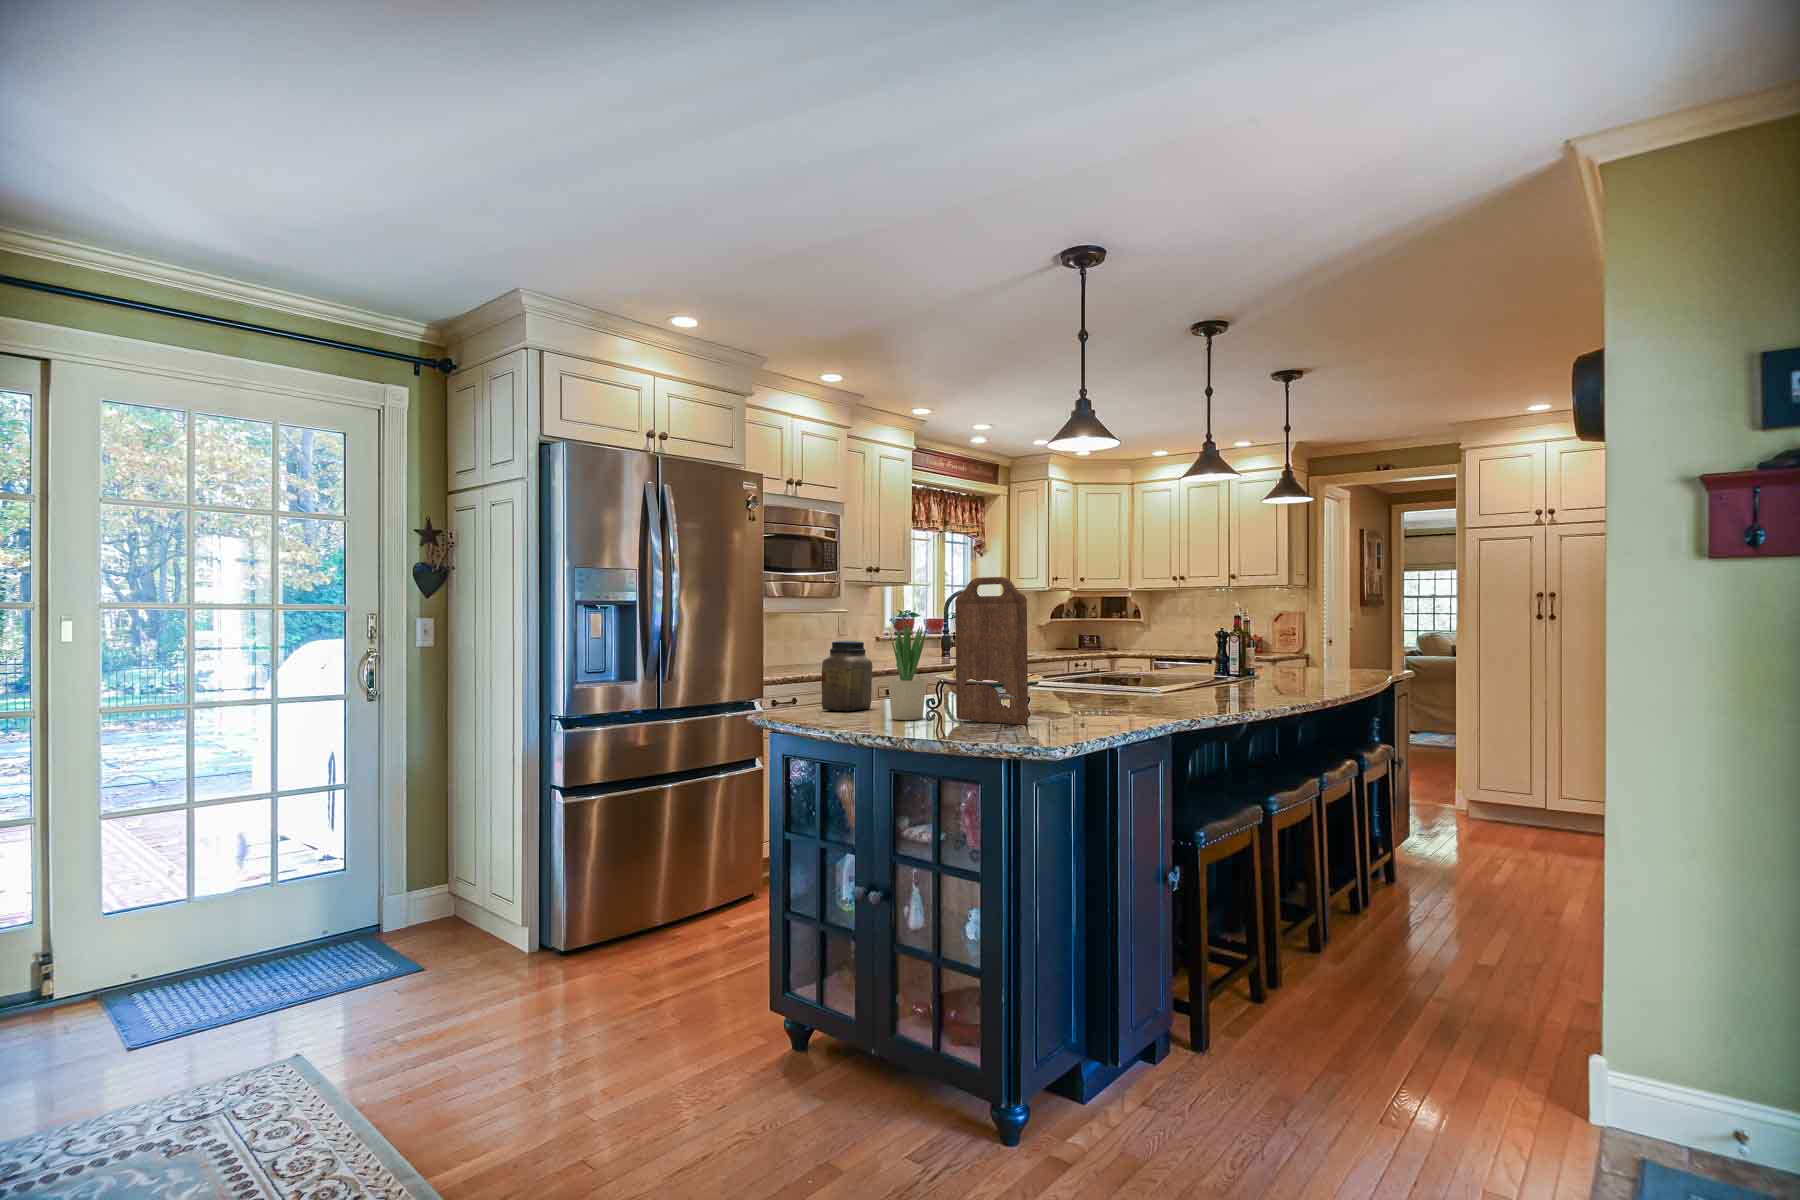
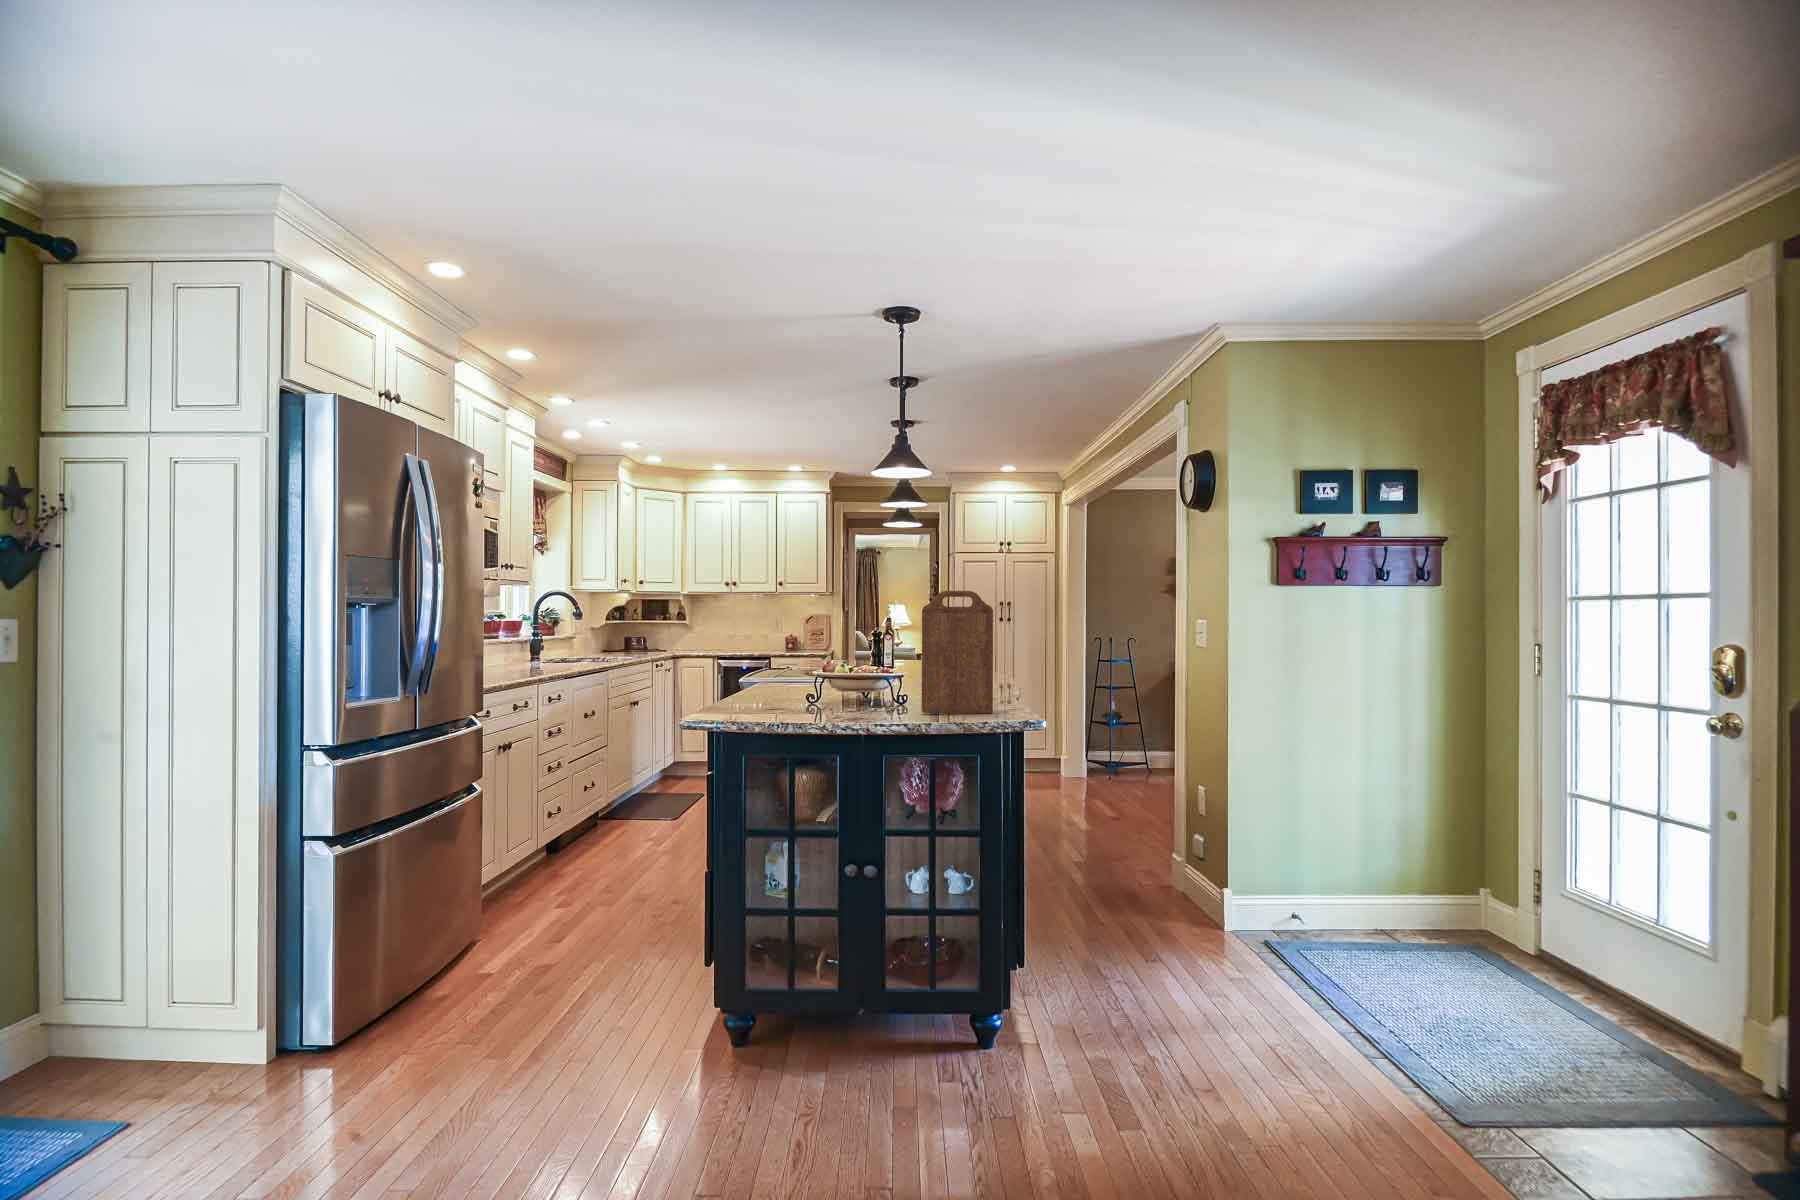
potted plant: present [888,618,927,720] -> none [854,617,896,717]
jar: present [822,641,872,711] -> none [745,646,786,714]

